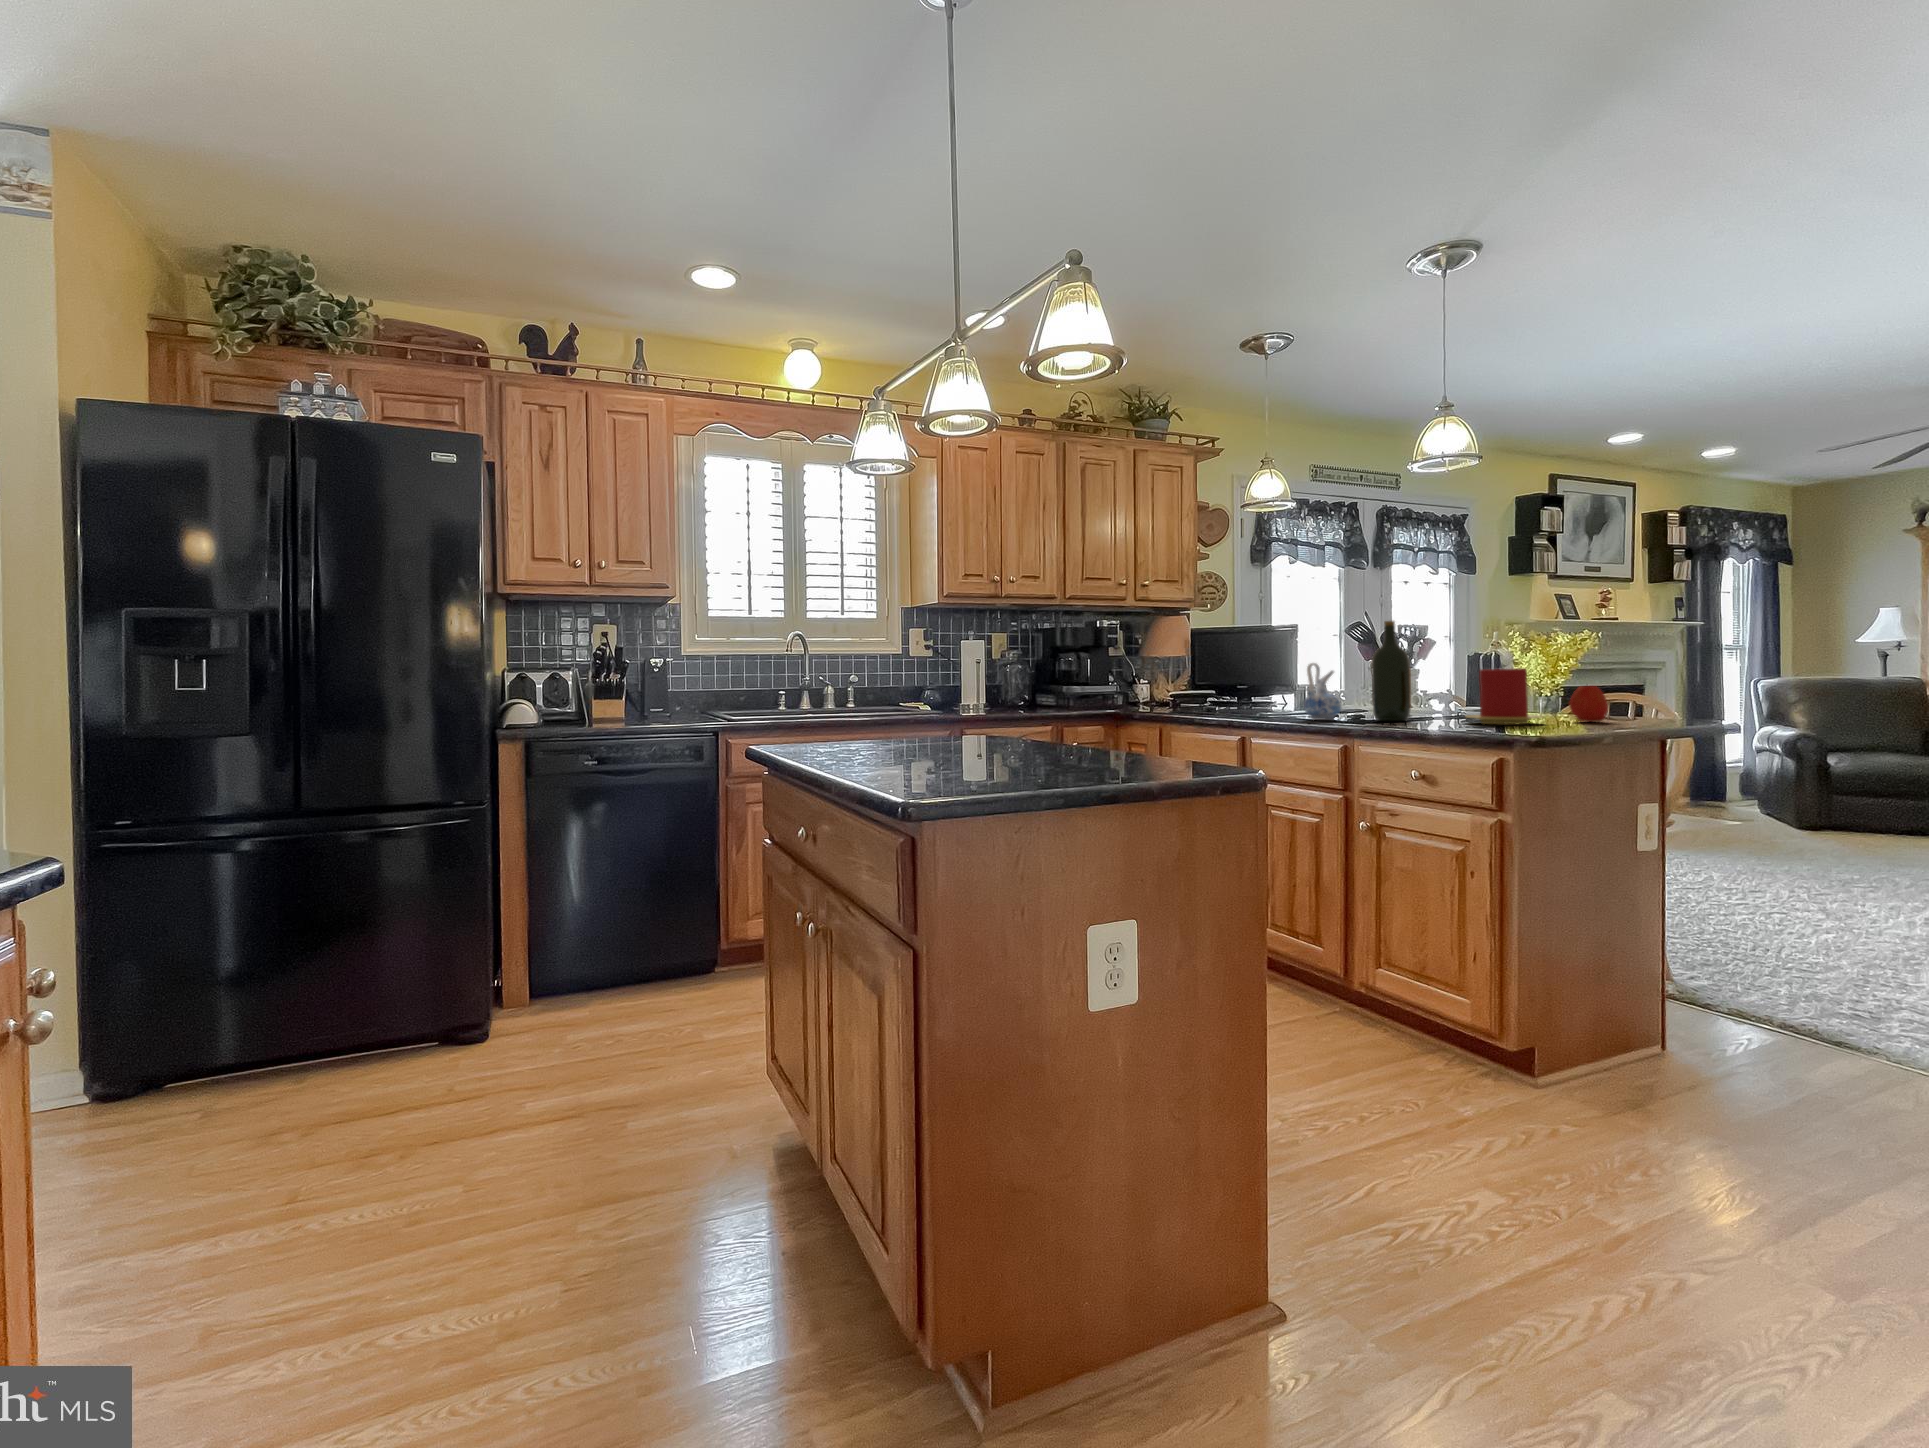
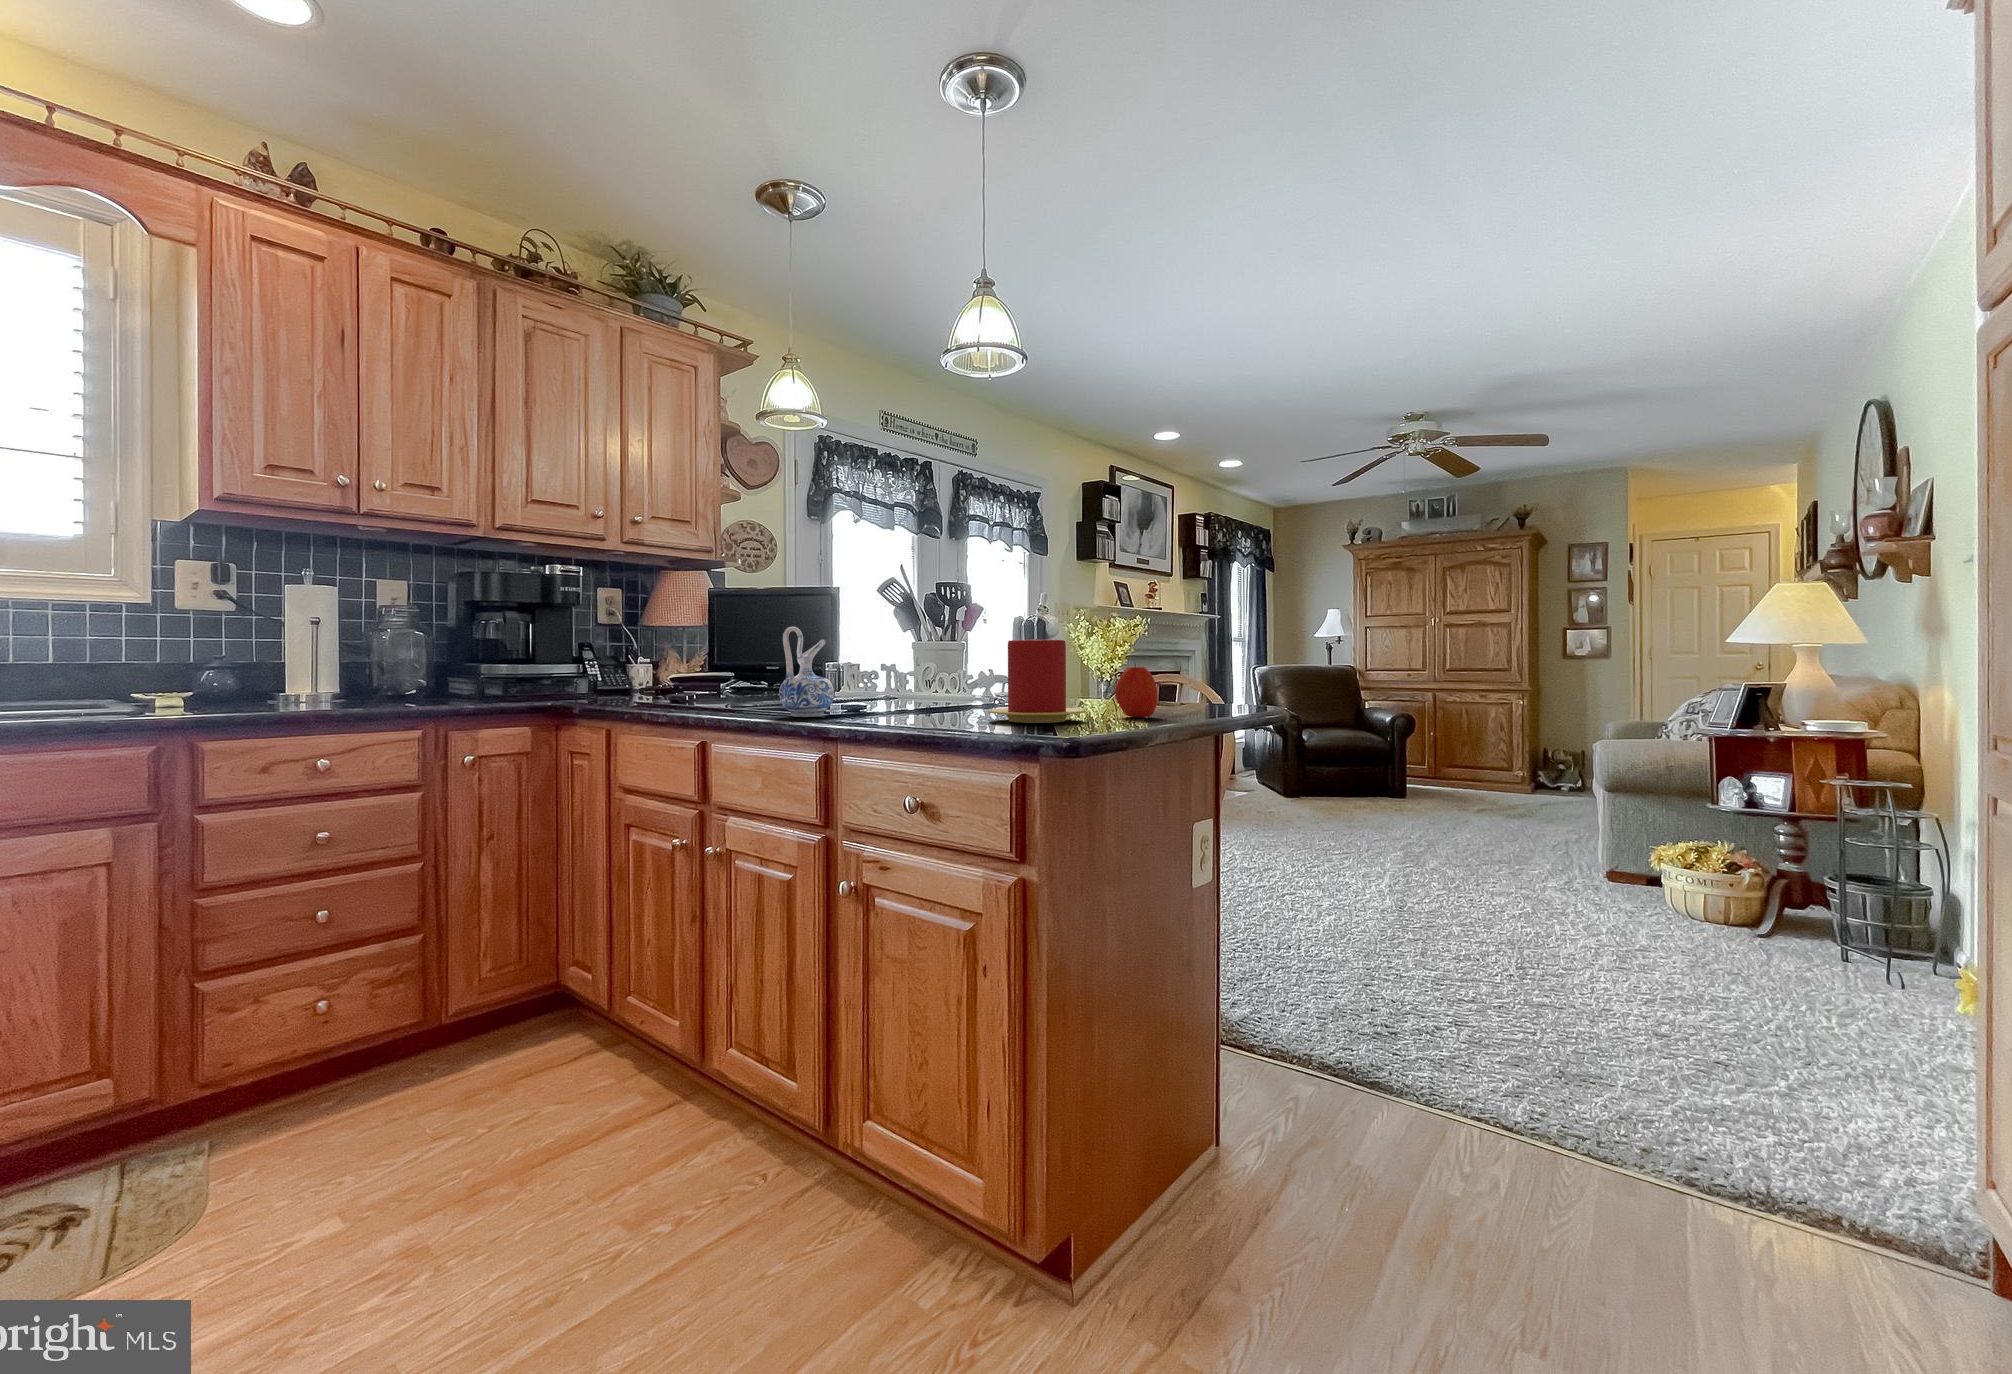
wine bottle: present [1371,621,1411,721] -> none [873,565,924,718]

